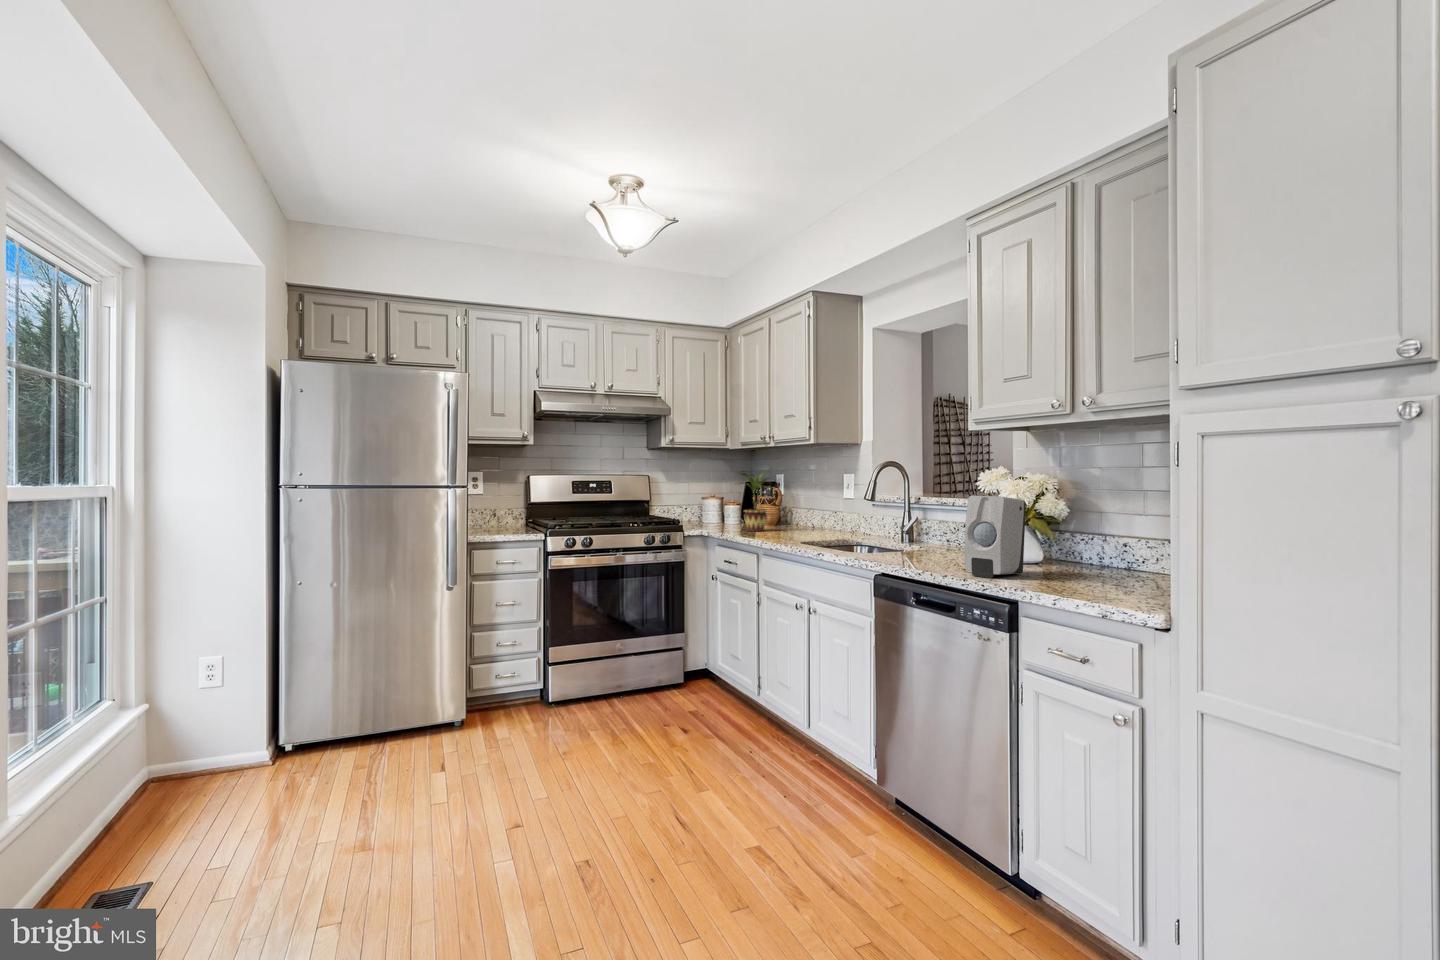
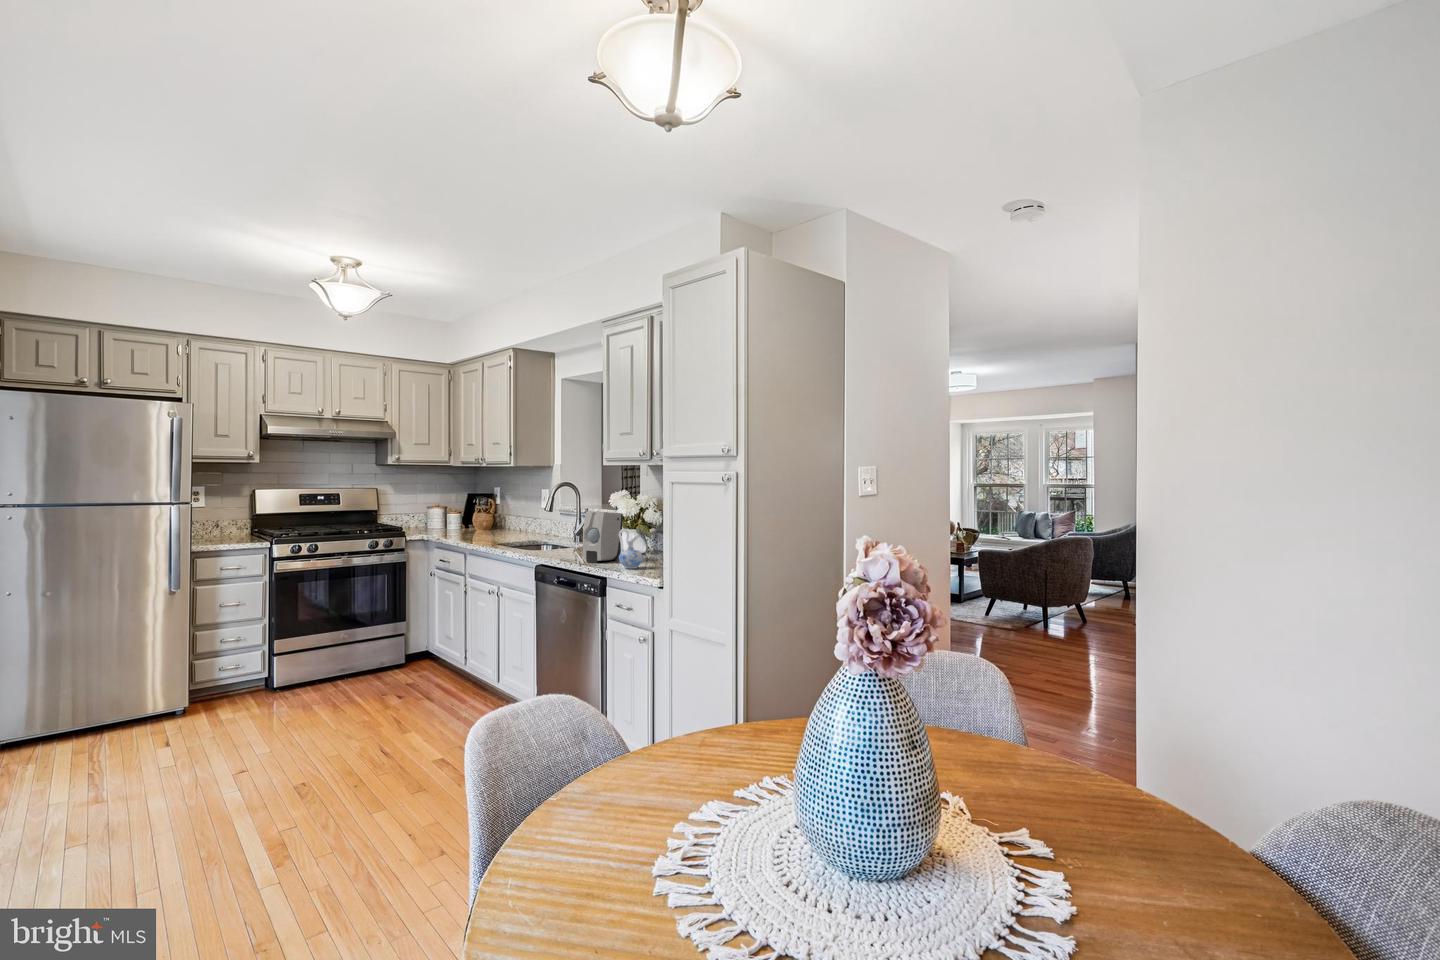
potted plant: present [740,471,770,531] -> none [452,486,487,535]
ceramic pitcher: none [1050,524,1095,592] -> present [619,529,643,569]

